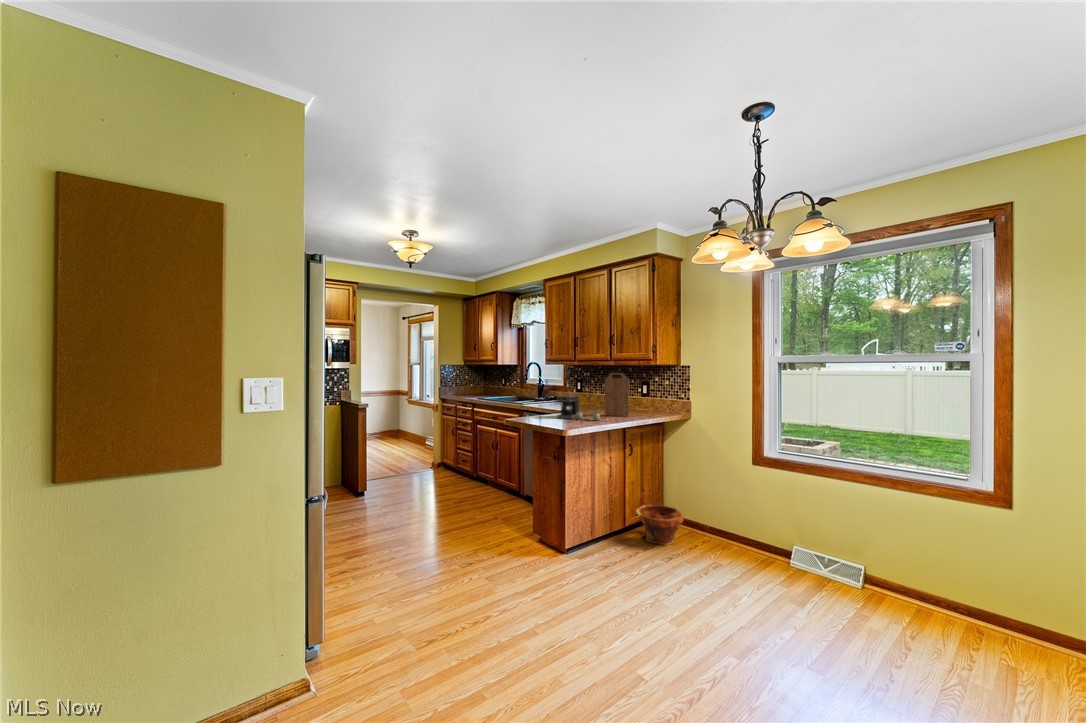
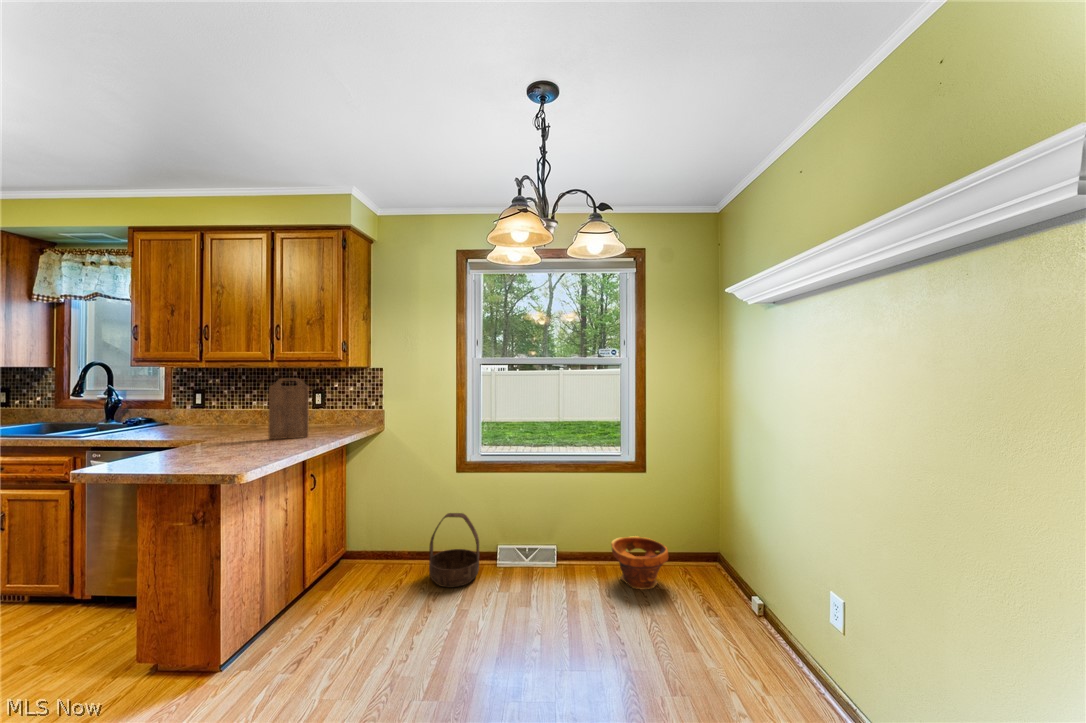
coffee maker: present [557,395,601,421] -> none [190,414,275,454]
basket: none [719,499,768,567] -> present [429,513,479,587]
planter: present [636,505,684,545] -> present [611,536,669,590]

